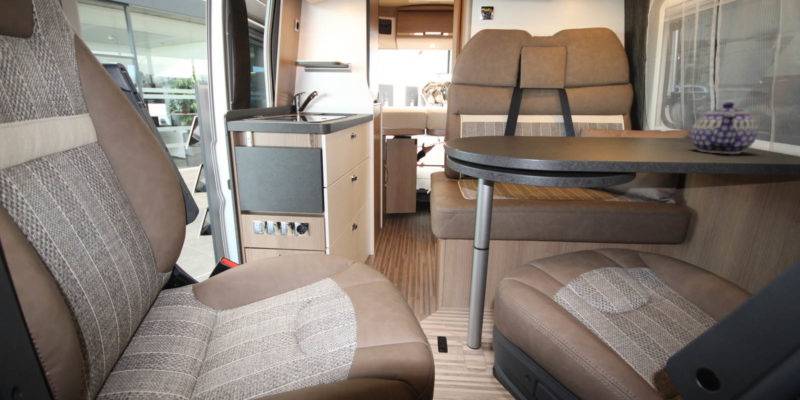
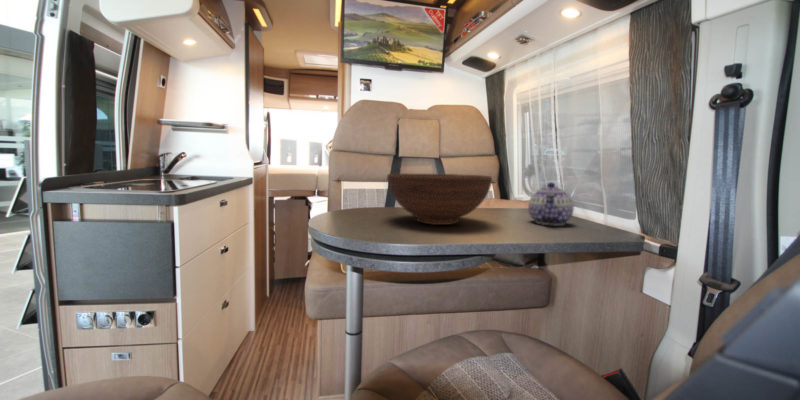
fruit bowl: none [525,94,653,150] -> present [387,174,492,225]

